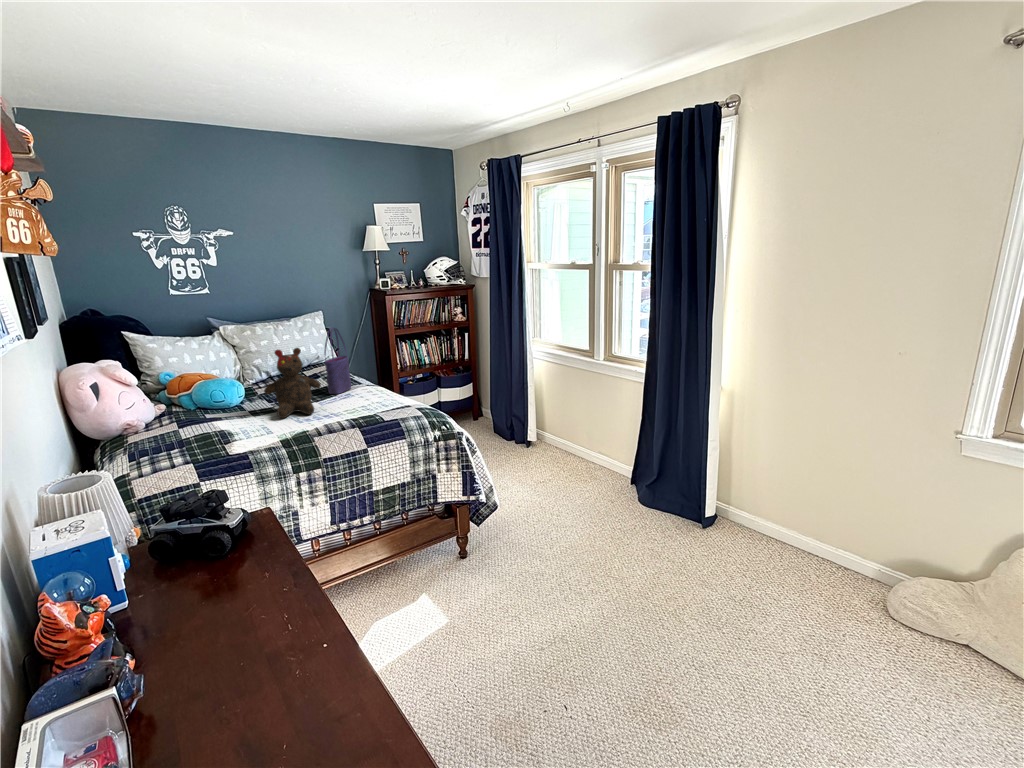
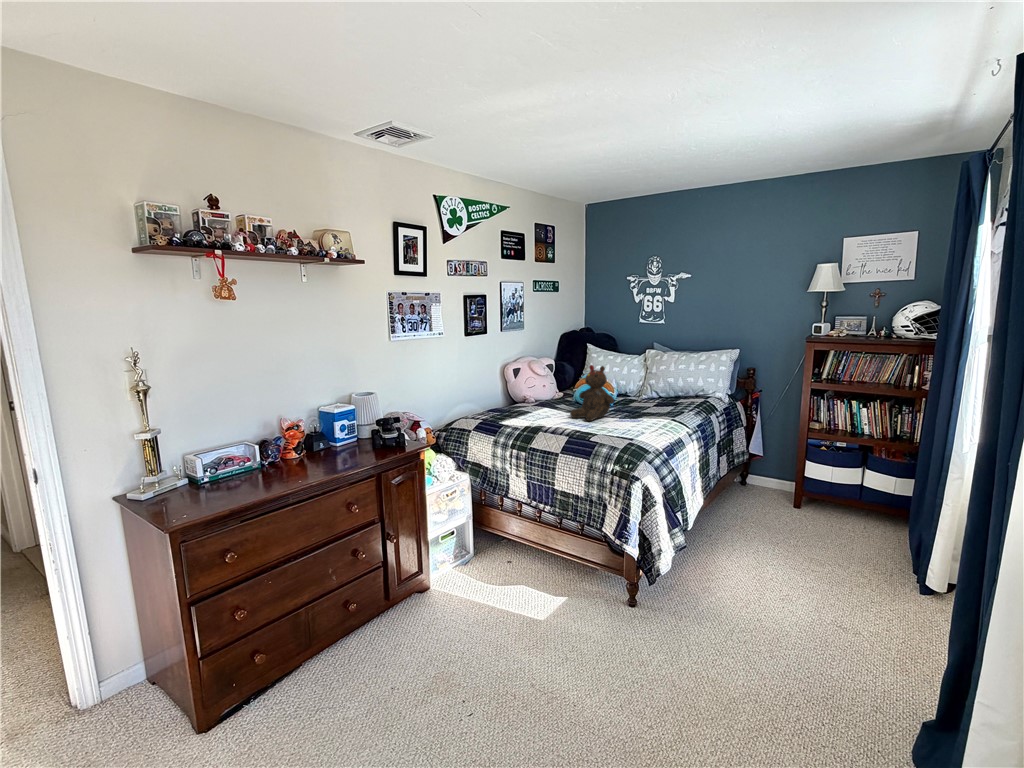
tote bag: present [324,328,351,394] -> none [645,357,675,419]

